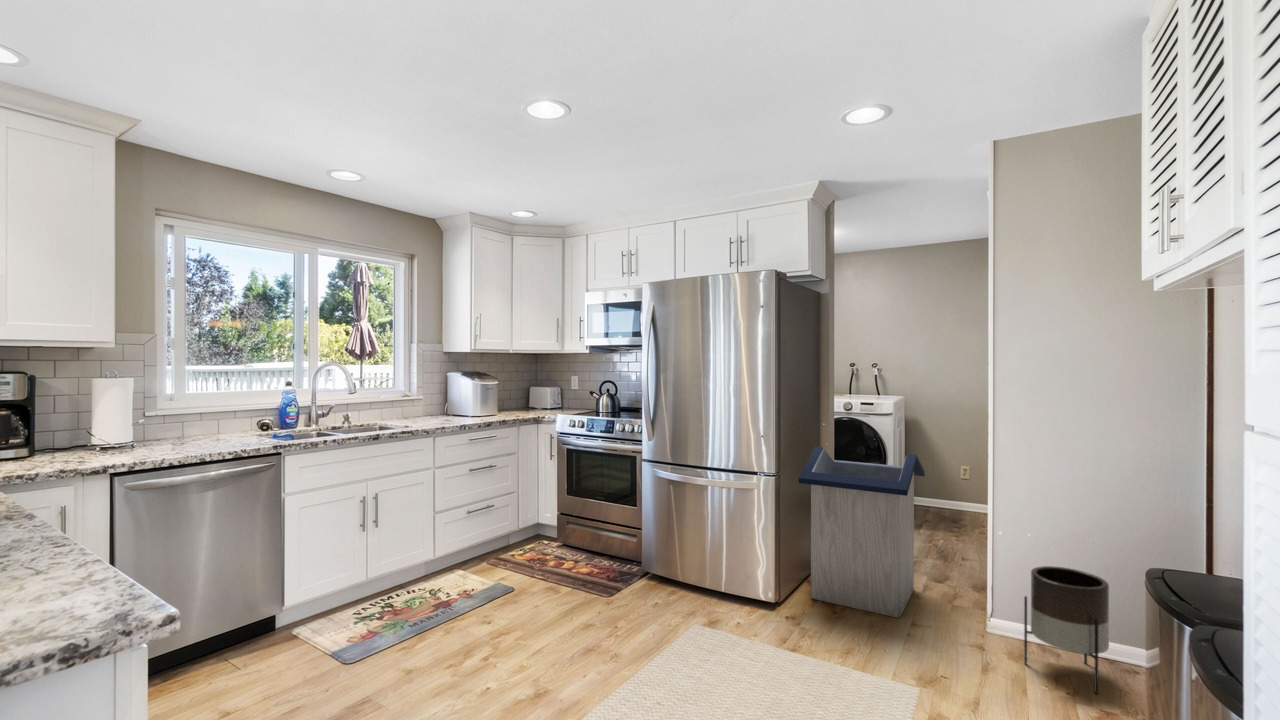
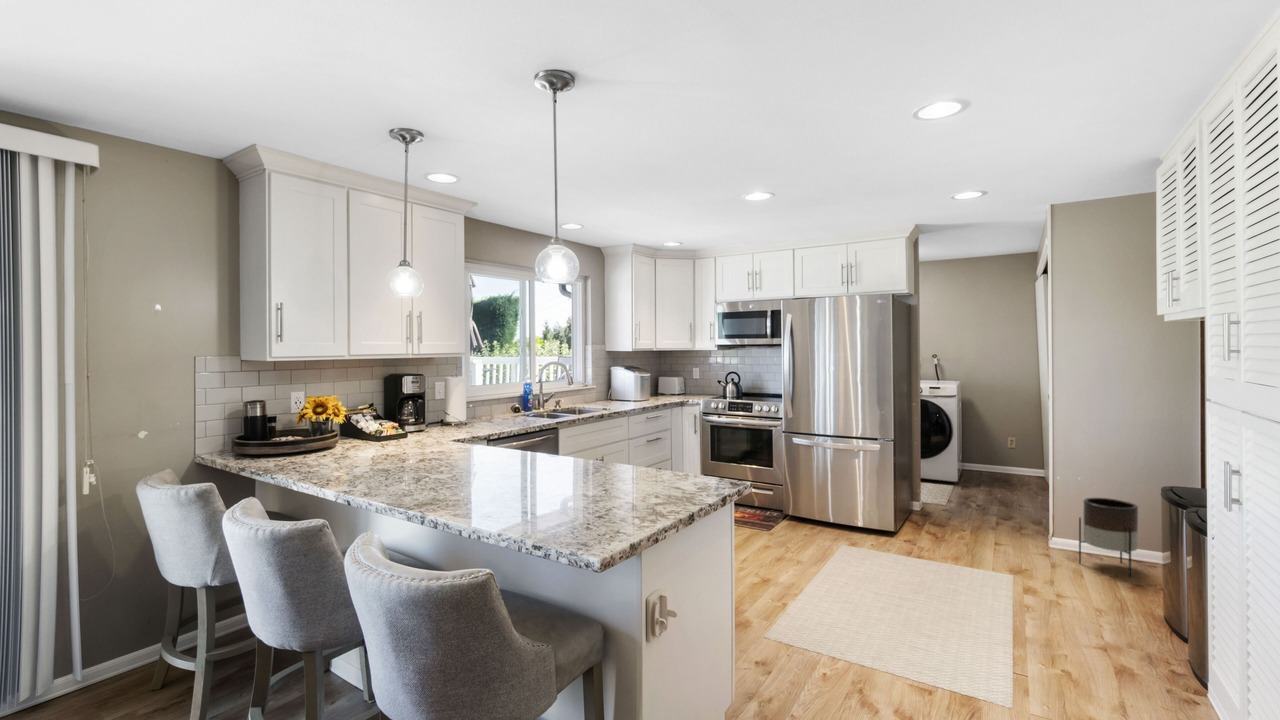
trash can: present [799,447,925,618] -> none [906,420,996,540]

